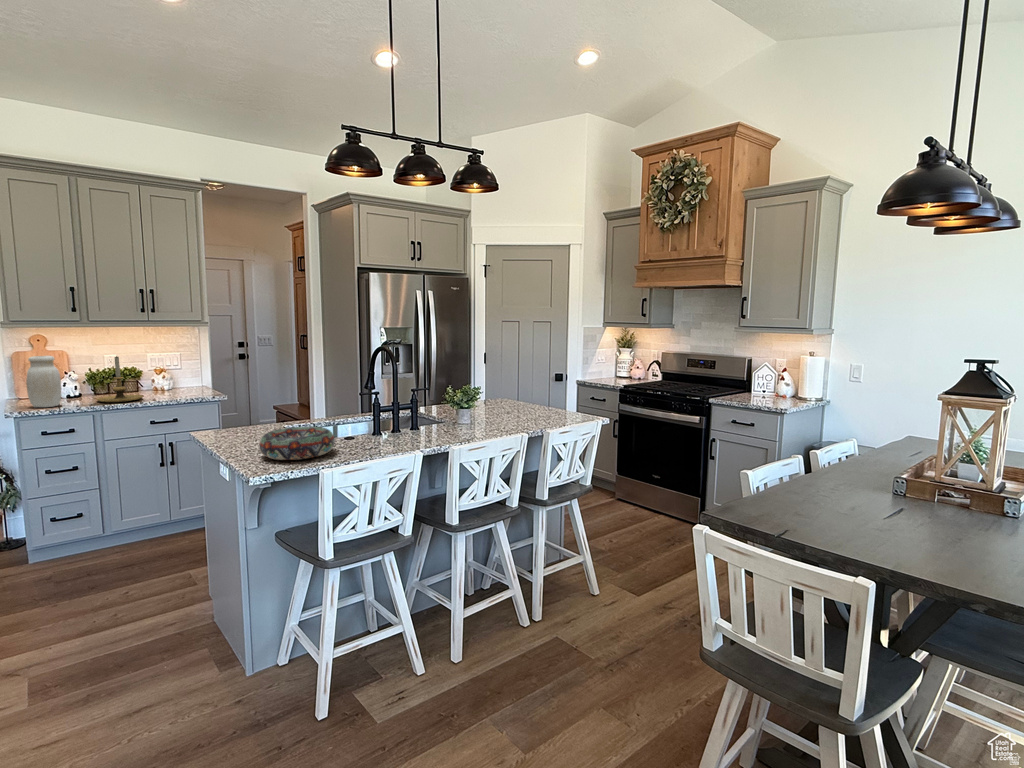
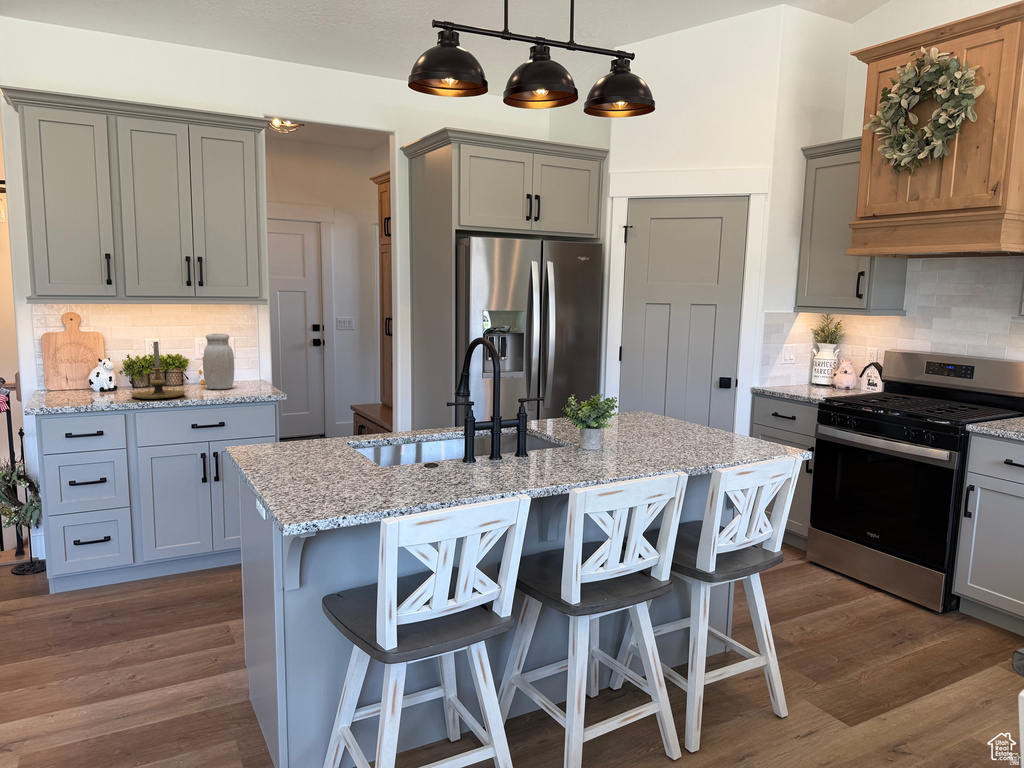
jar: present [26,356,61,407] -> present [203,334,234,389]
decorative bowl: present [259,427,335,460] -> none [306,449,408,497]

